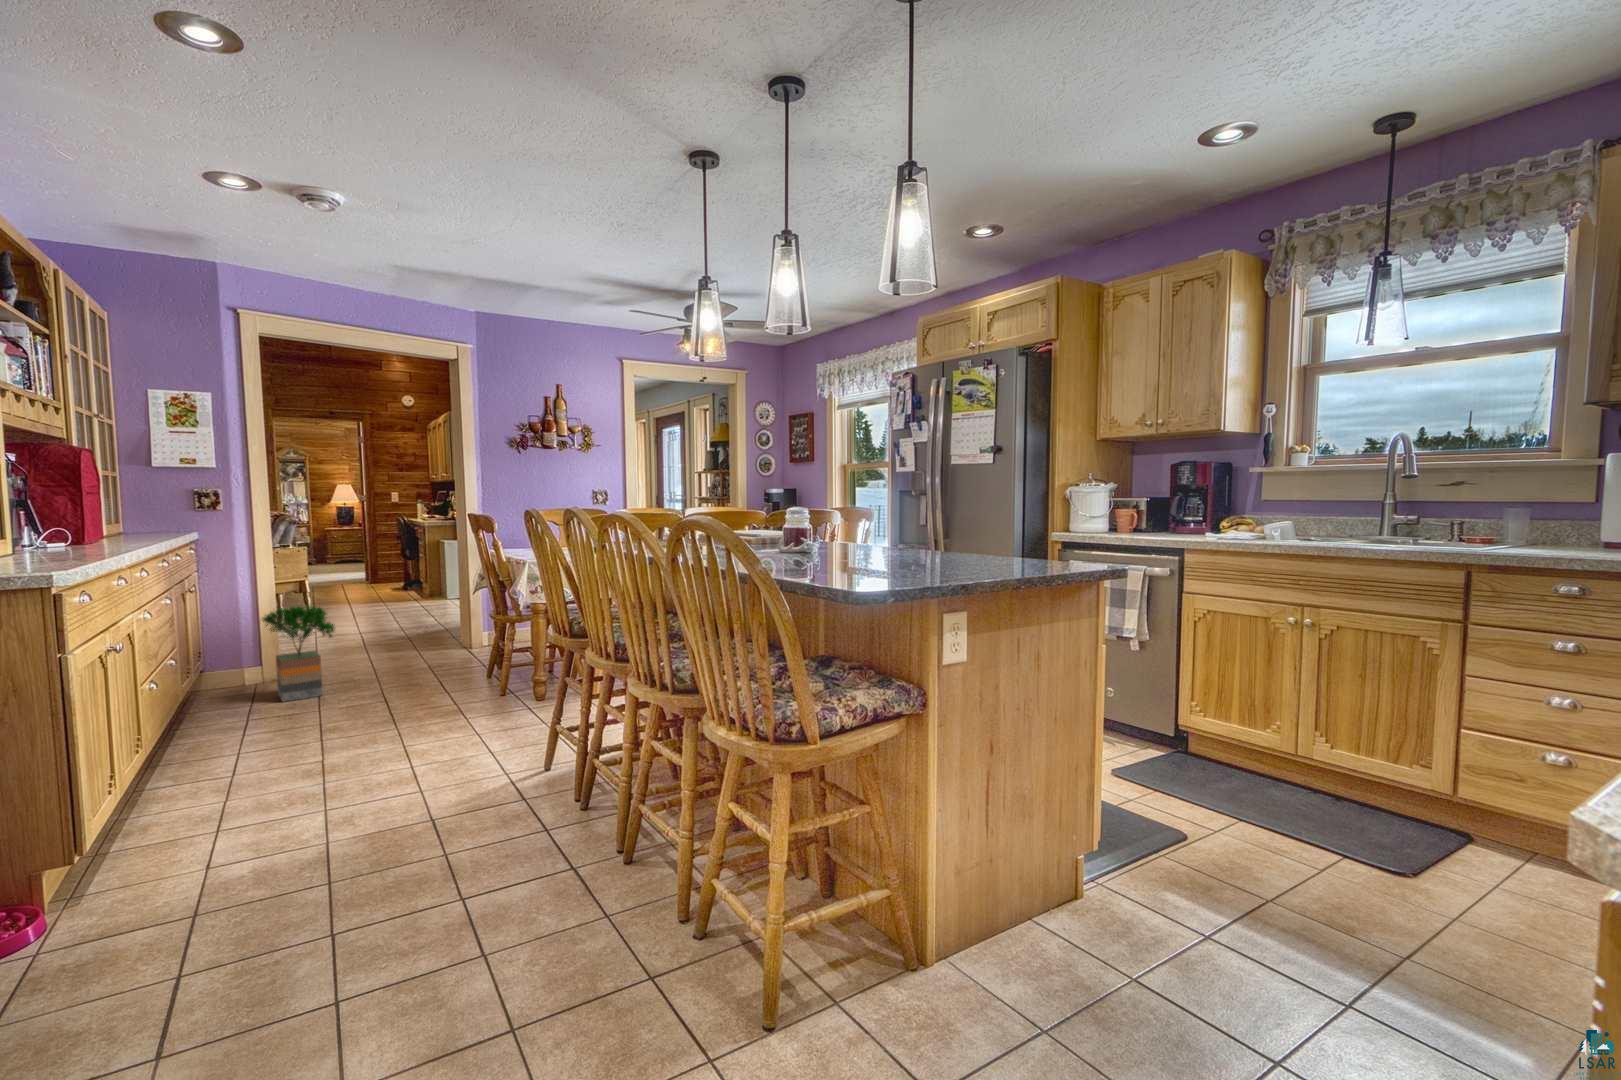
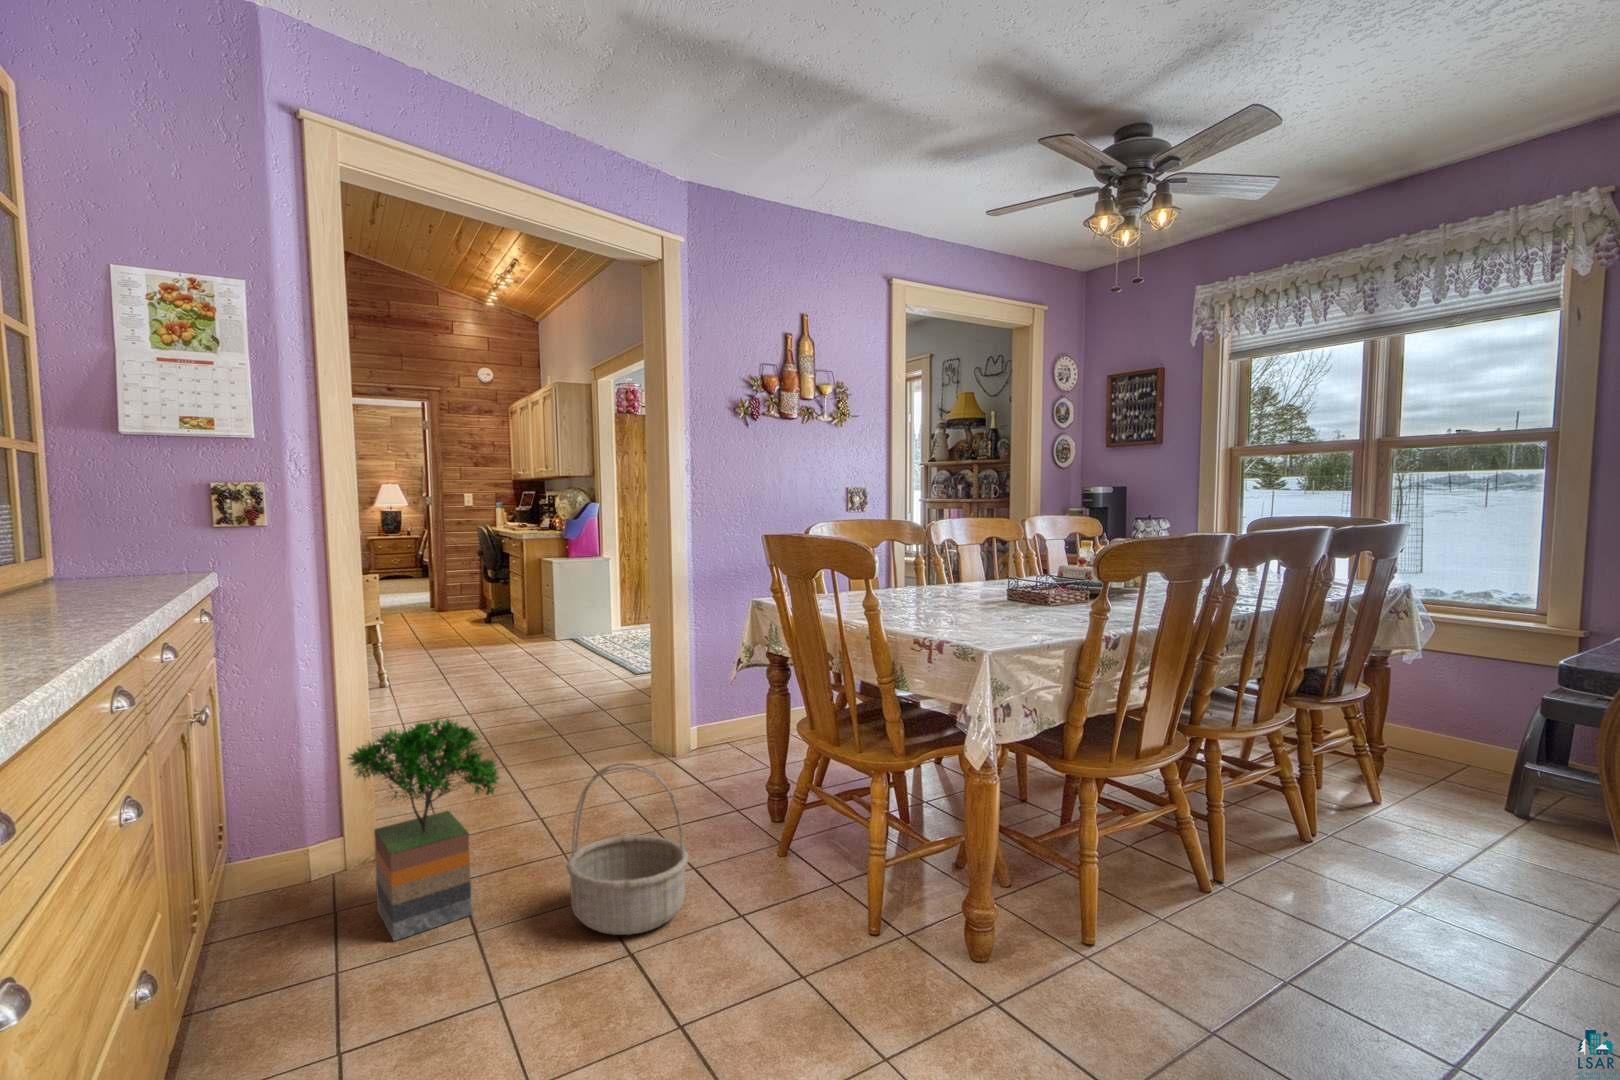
basket: none [366,622,428,699] -> present [566,763,688,935]

